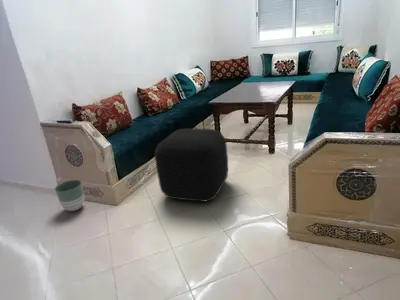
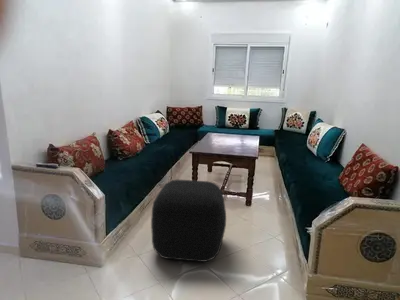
planter: present [55,180,85,211] -> none [21,237,57,279]

